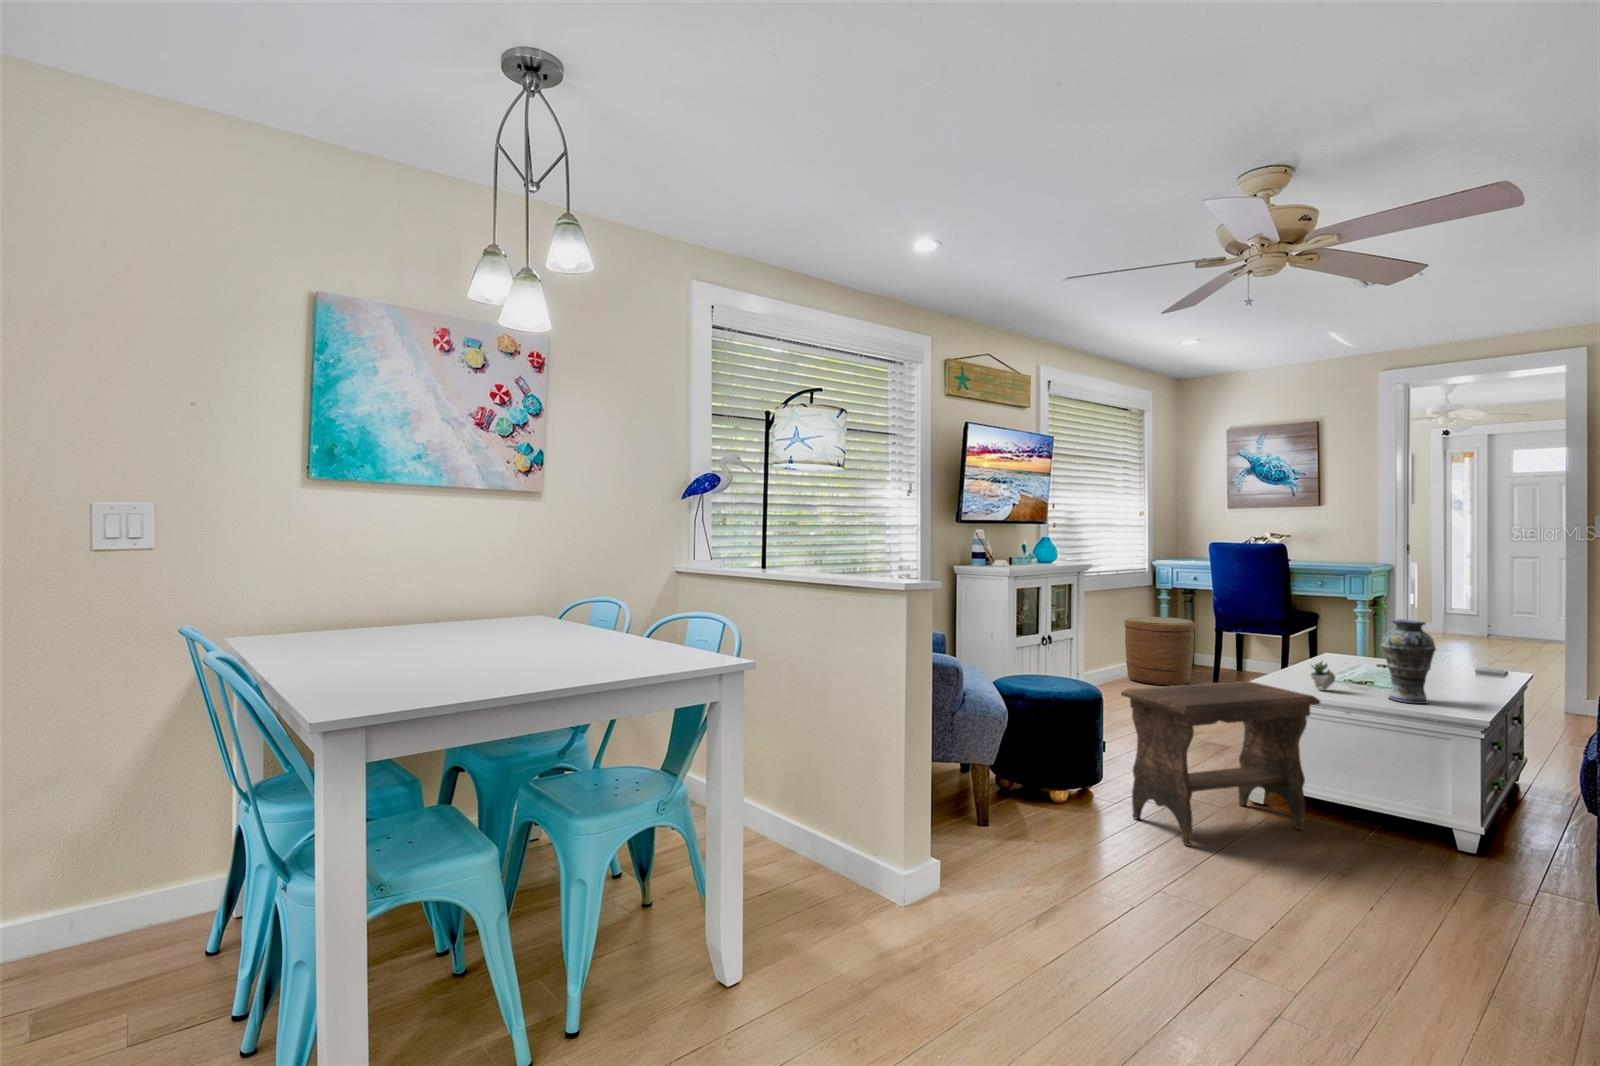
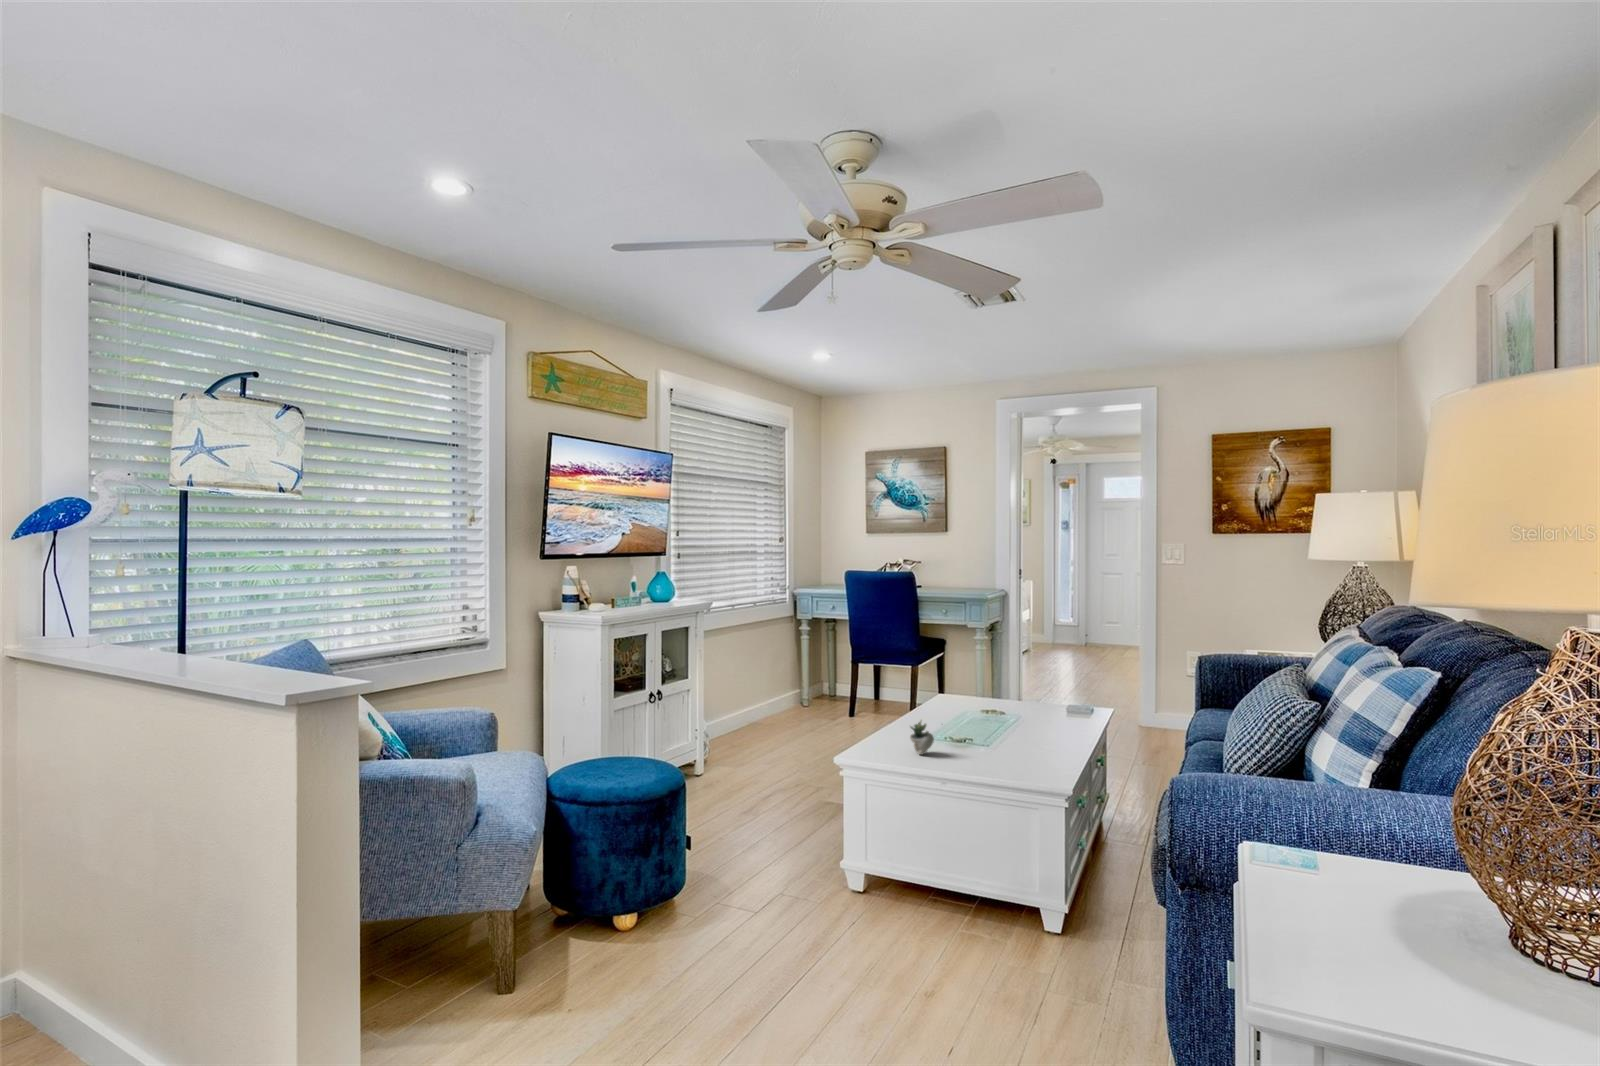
woven basket: present [1124,617,1195,686] -> none [762,651,832,727]
vase: present [1381,619,1436,704] -> none [975,671,1026,766]
footstool: present [1121,681,1320,846] -> none [689,752,912,992]

